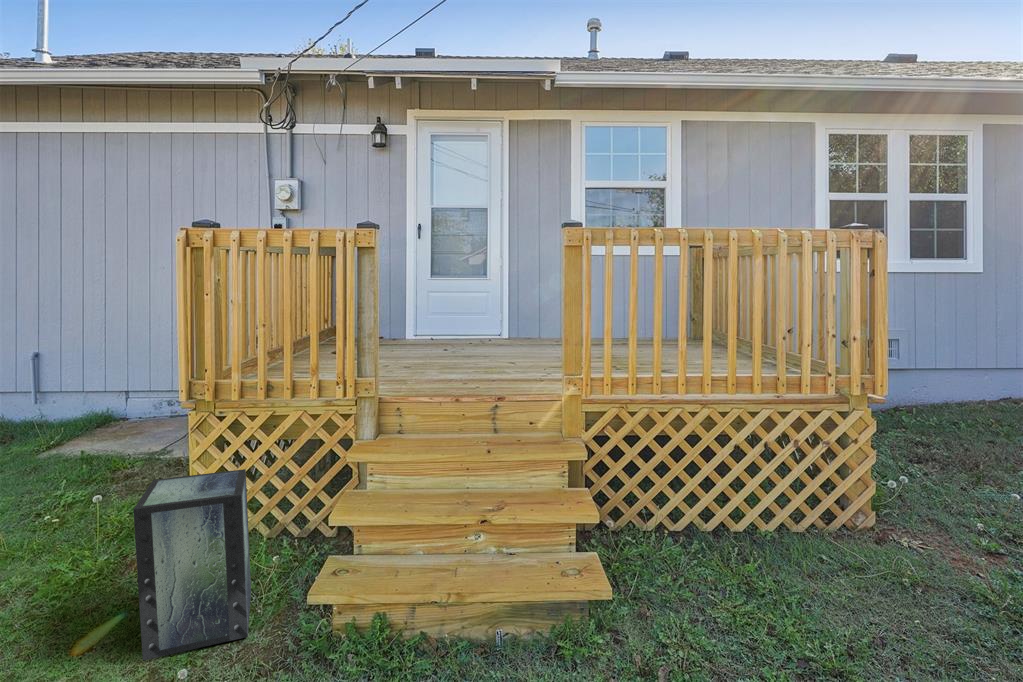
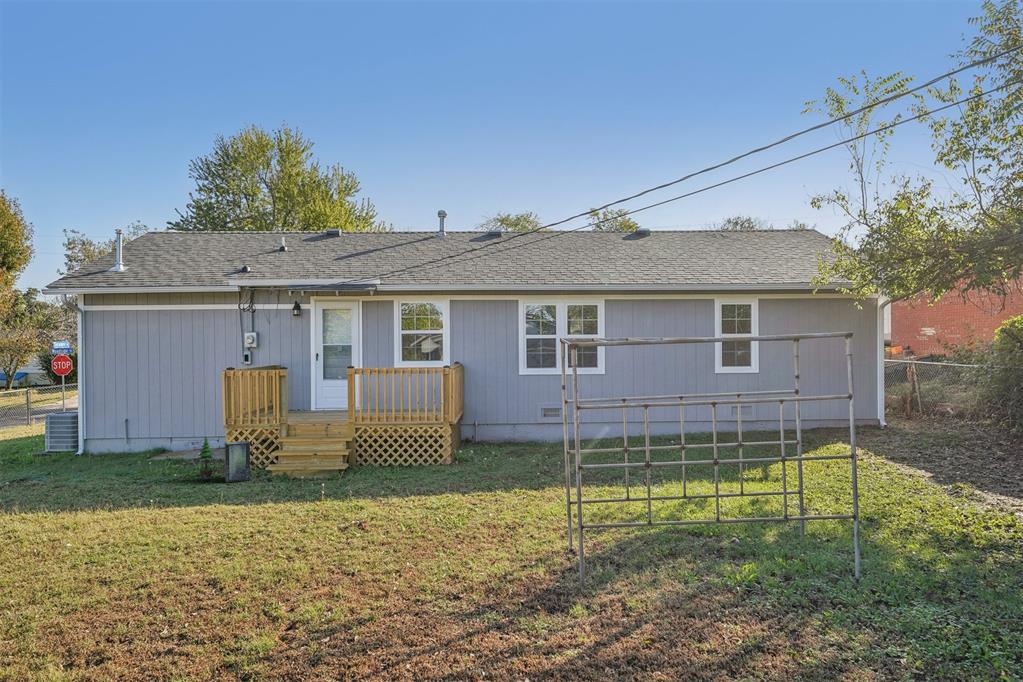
potted tree: none [41,457,117,620] -> present [198,437,214,480]

